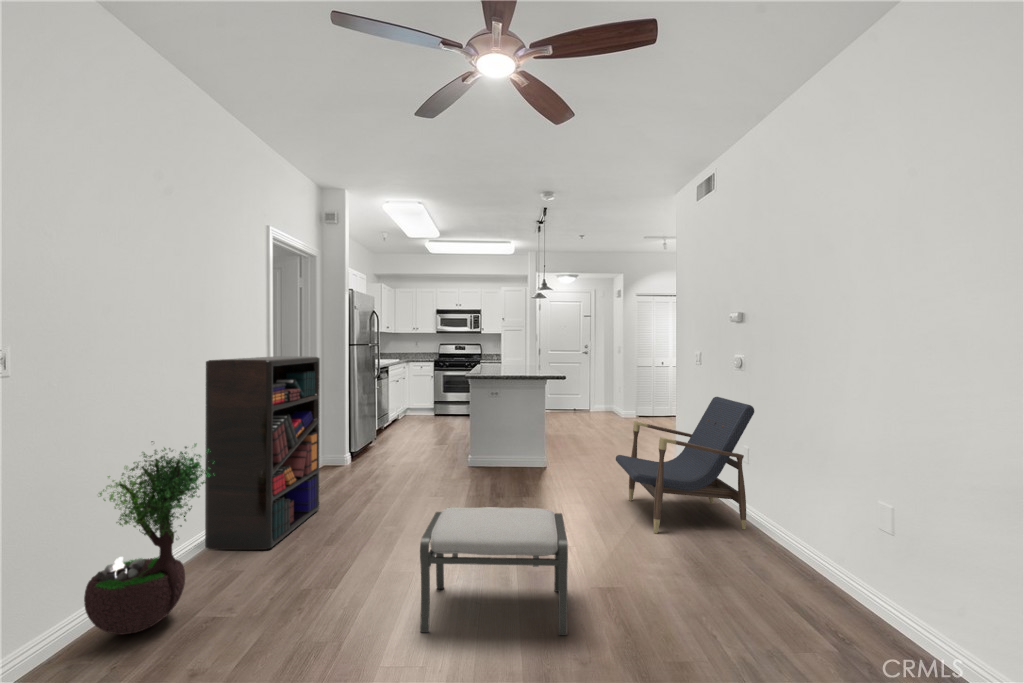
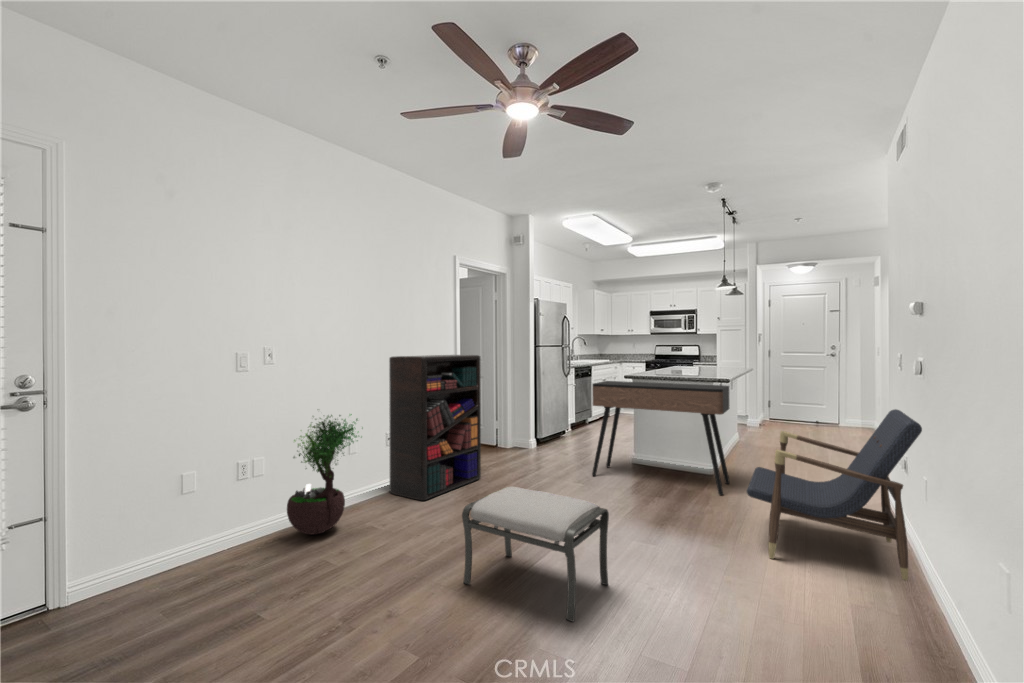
console table: none [442,383,574,486] -> present [592,381,730,495]

